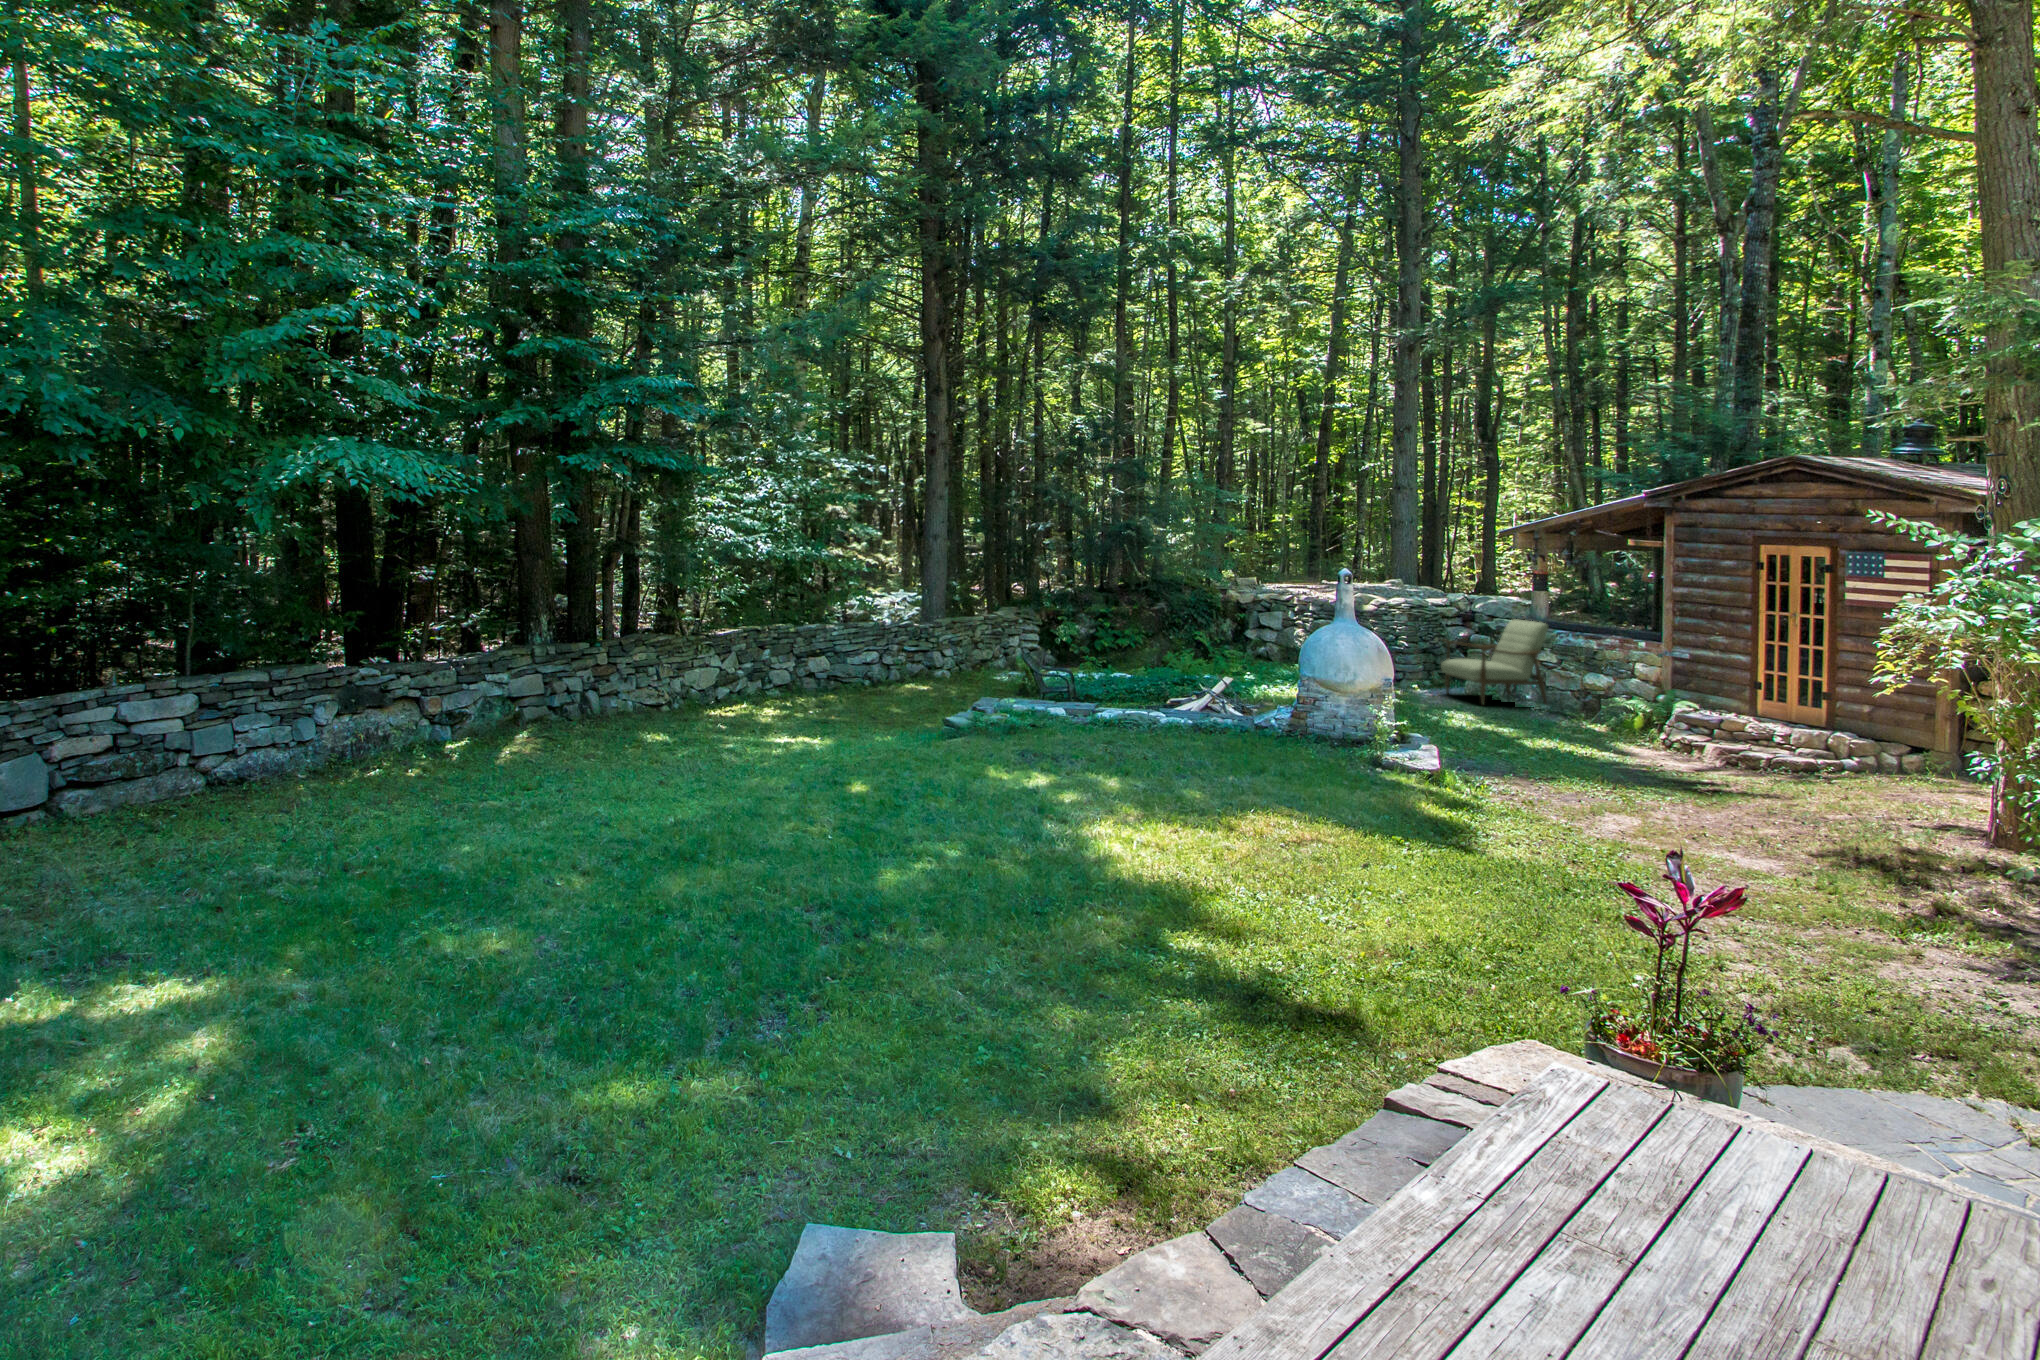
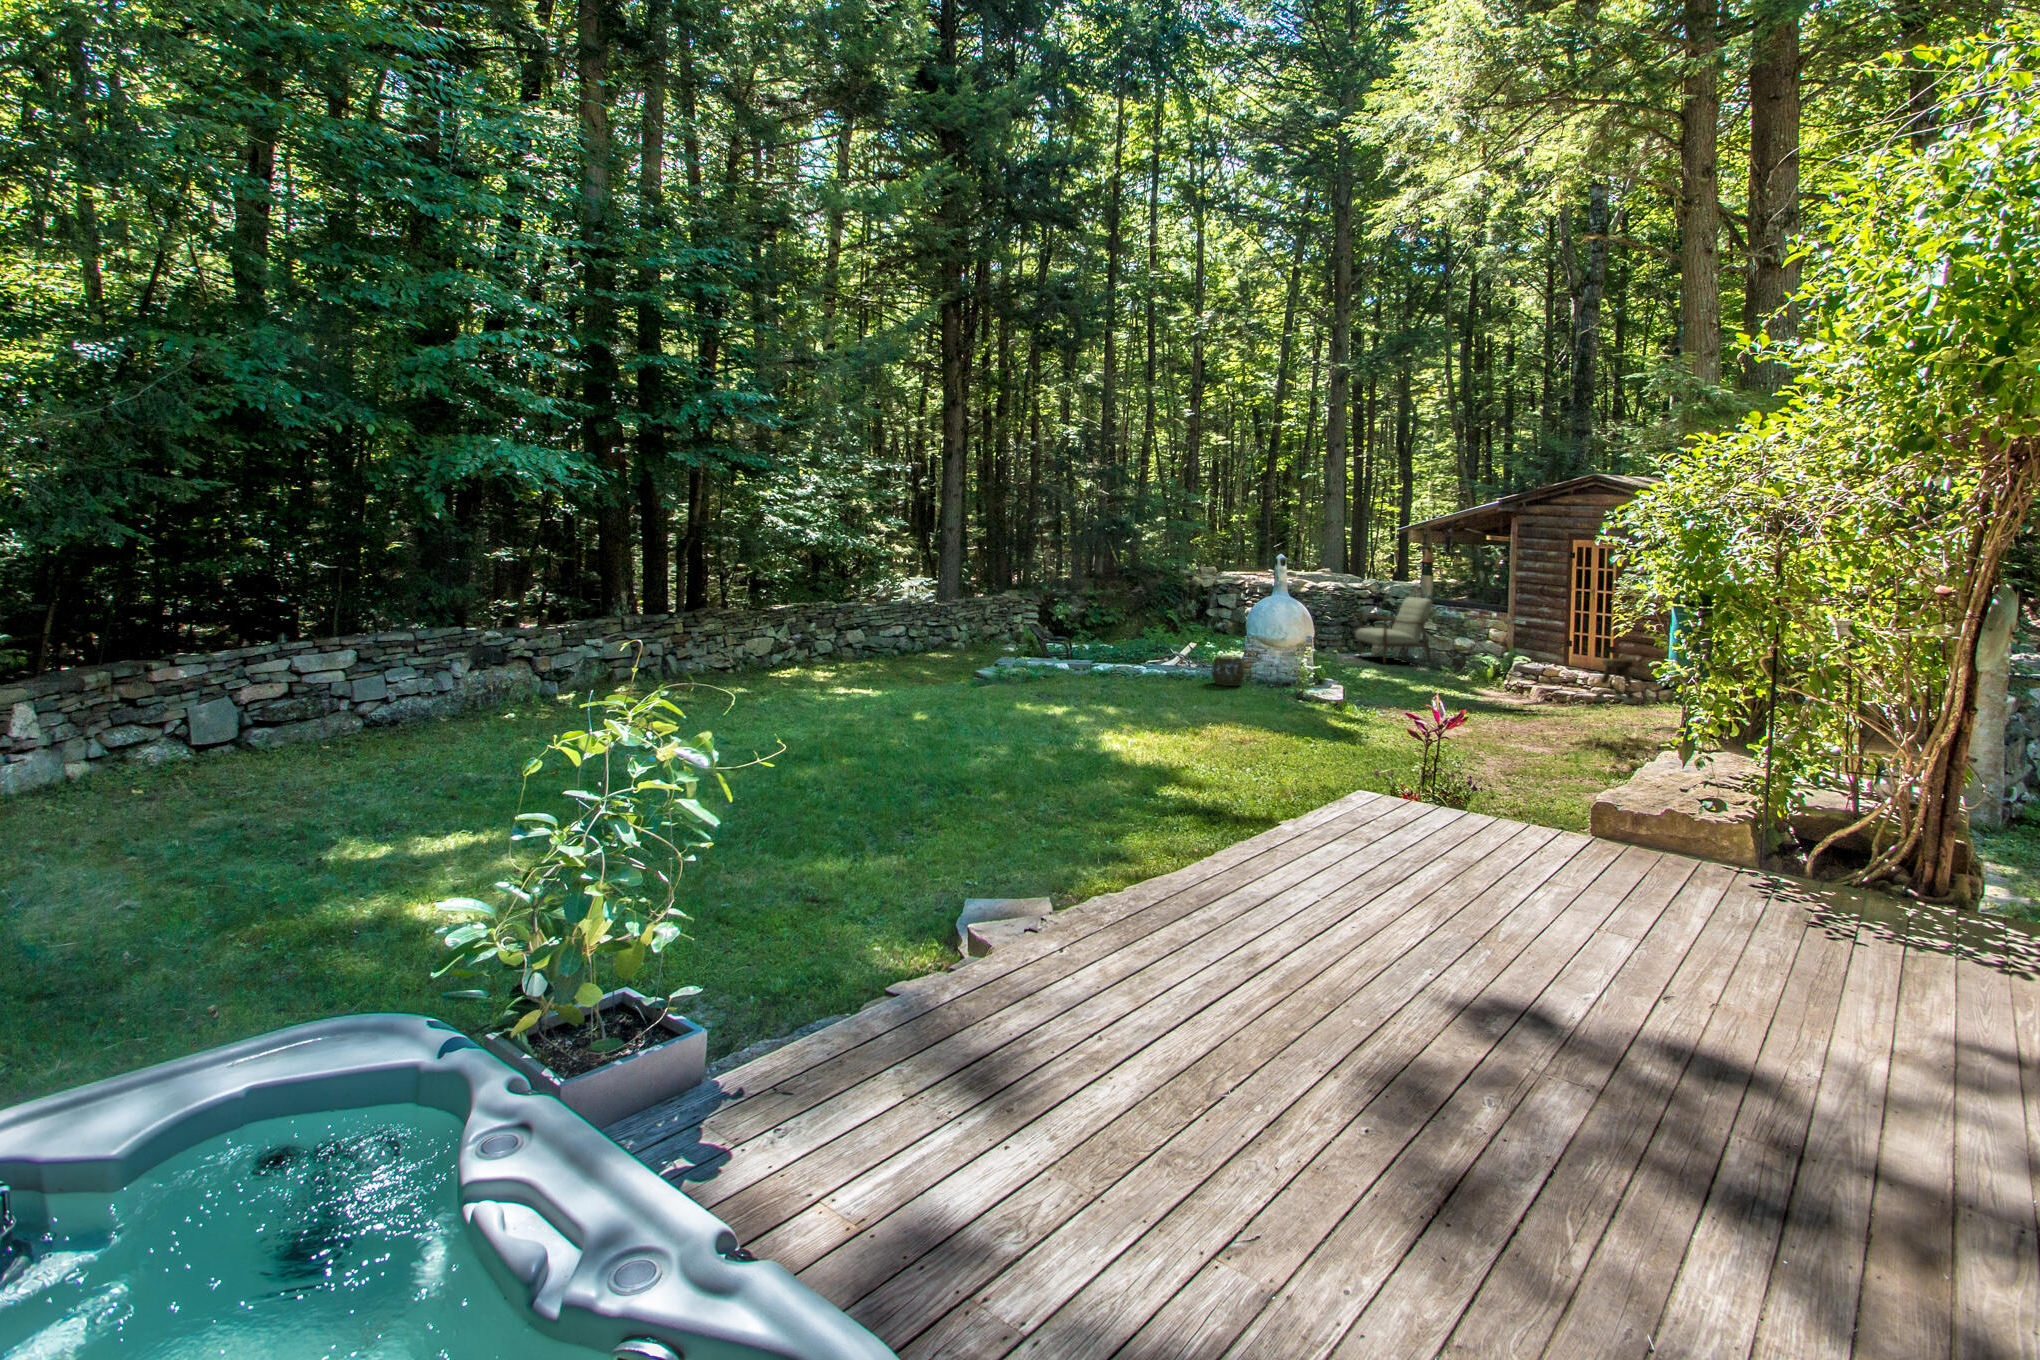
woven basket: none [1255,697,1299,737] -> present [1212,655,1244,686]
stool: none [1804,710,1870,774] -> present [1596,659,1636,704]

